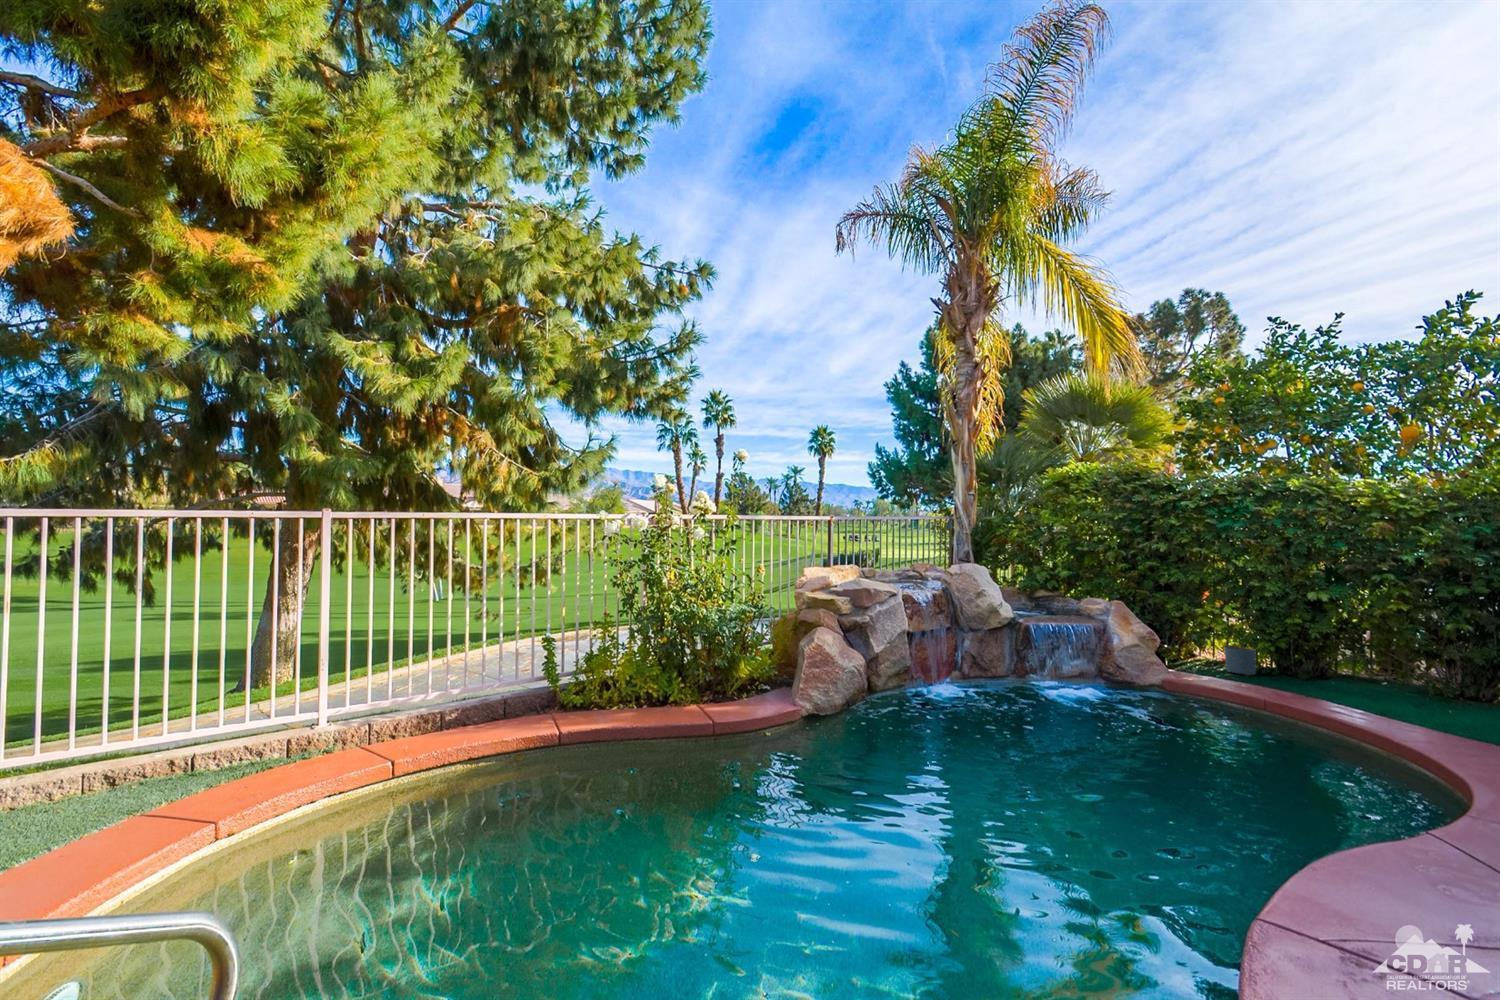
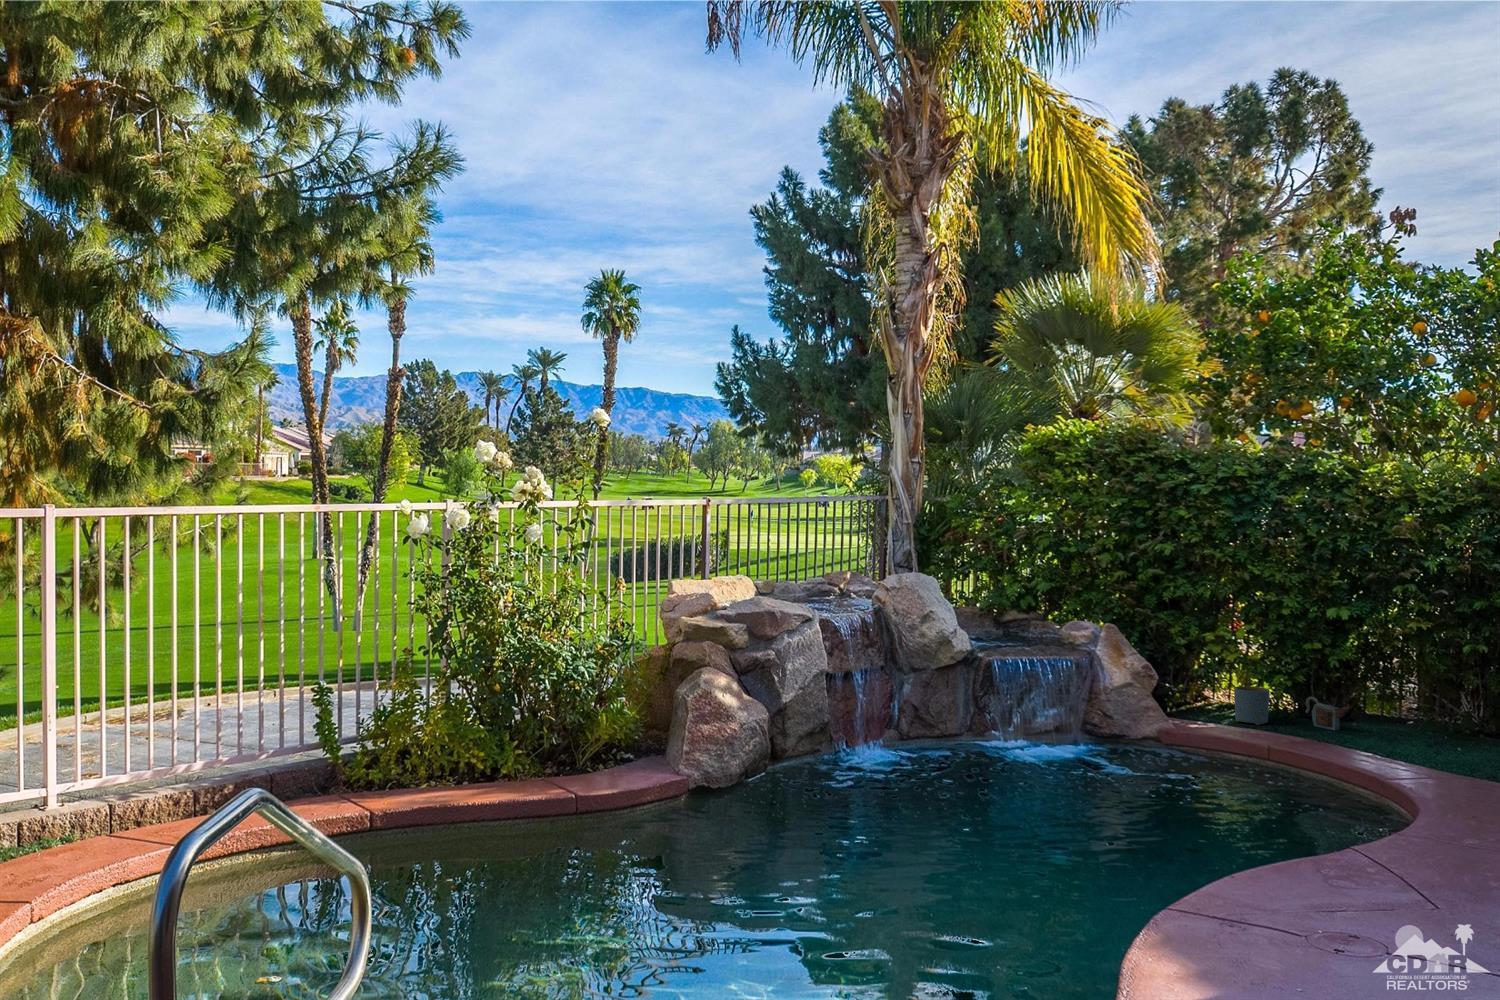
watering can: none [1289,656,1336,684] -> present [1305,697,1351,730]

